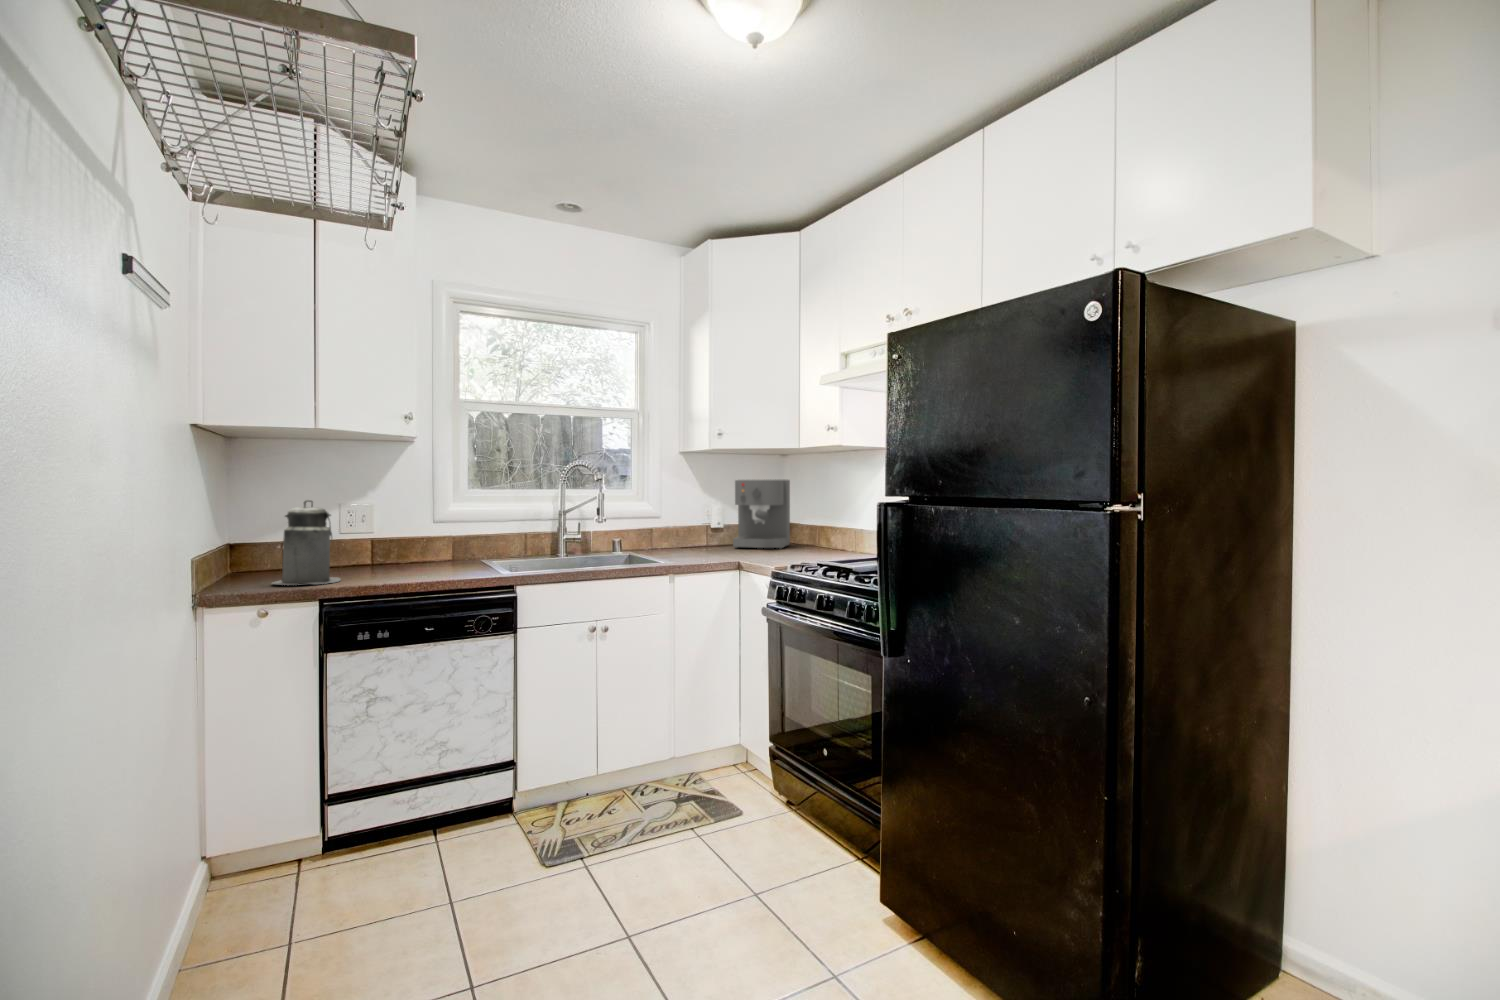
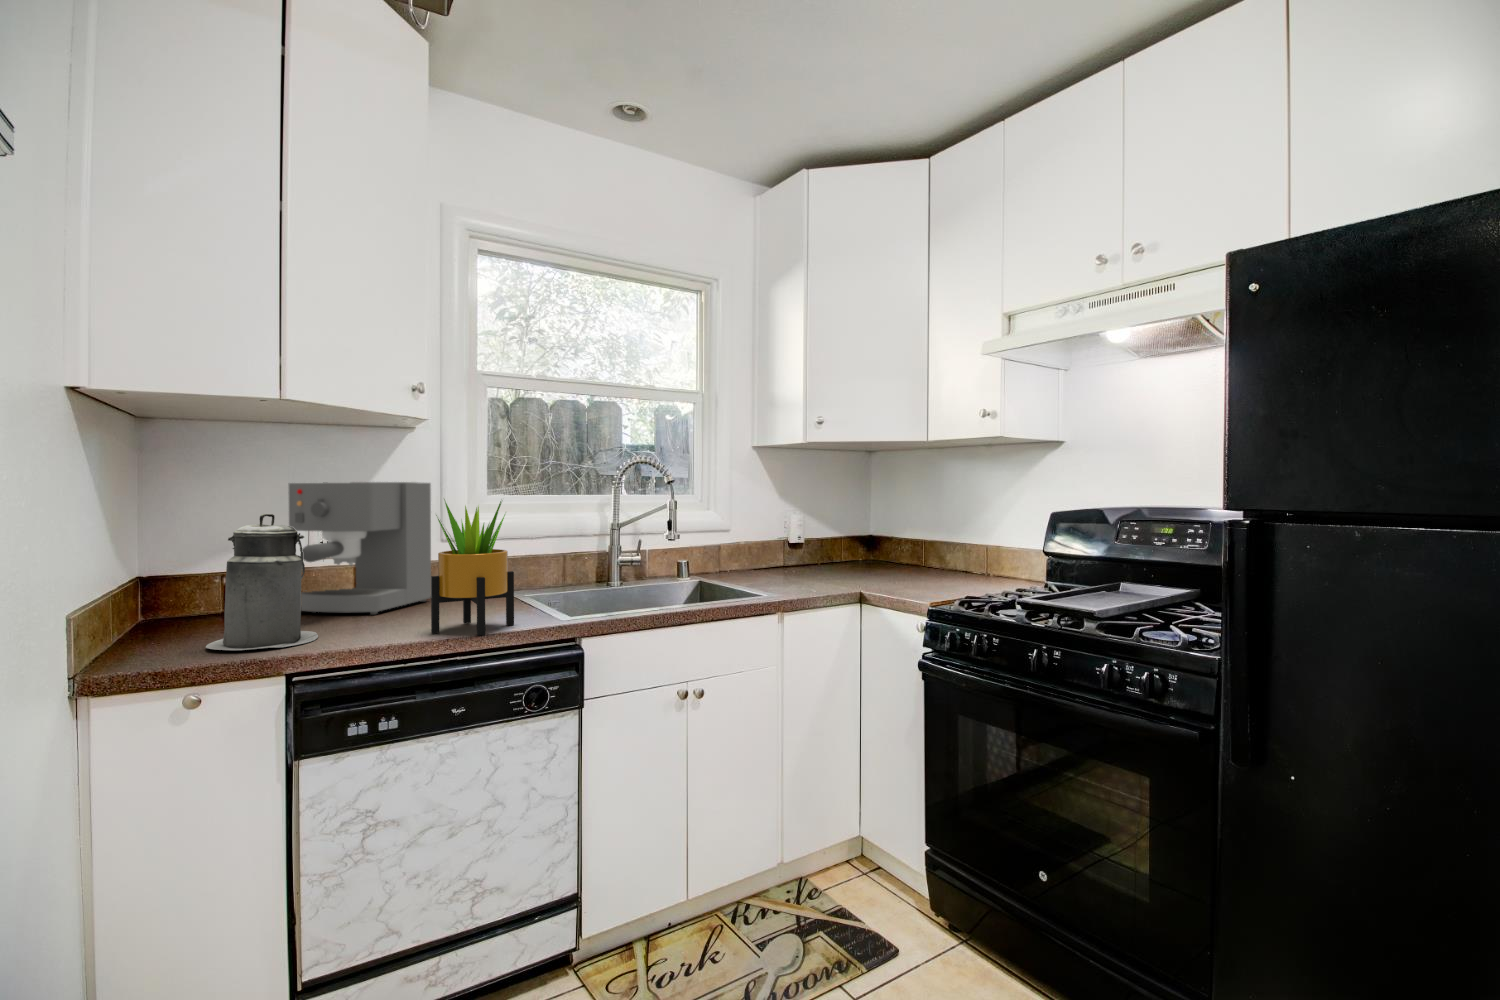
coffee maker: present [733,480,790,549] -> present [289,482,431,615]
potted plant: none [413,490,469,580] -> present [431,499,514,635]

